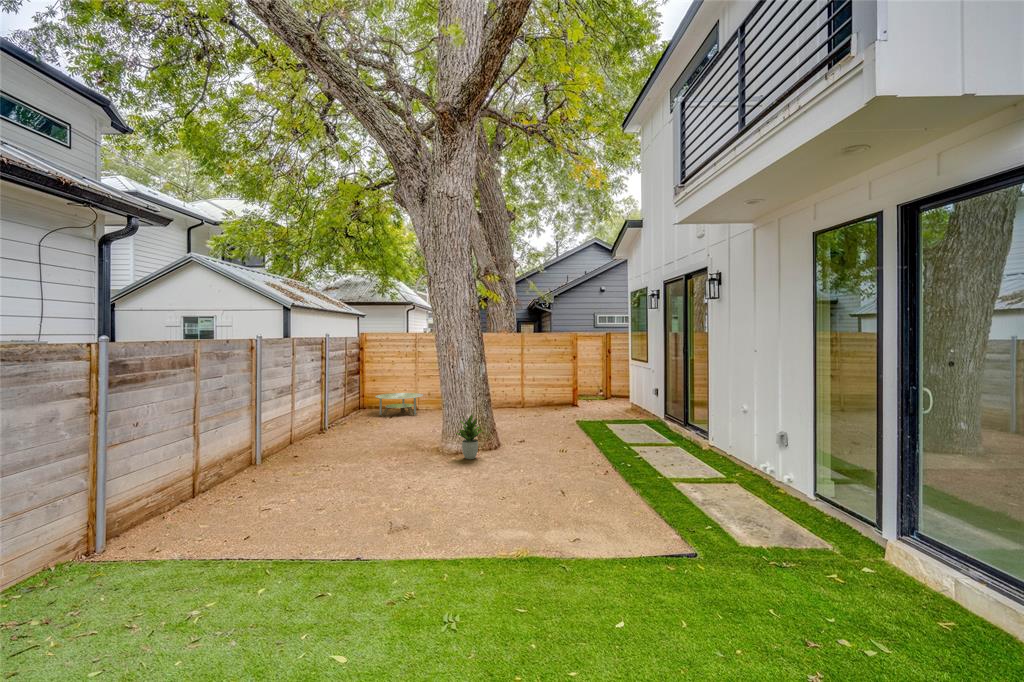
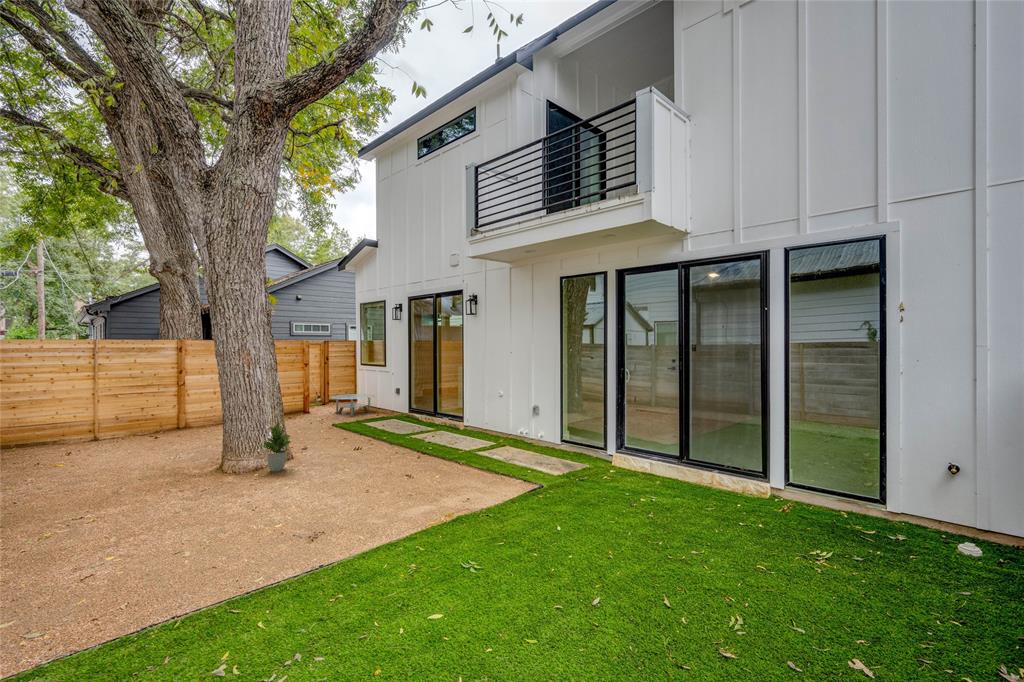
round table: present [376,393,423,417] -> present [330,394,374,417]

